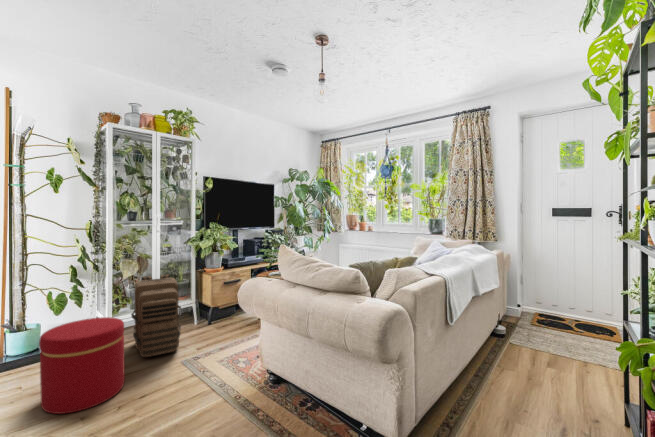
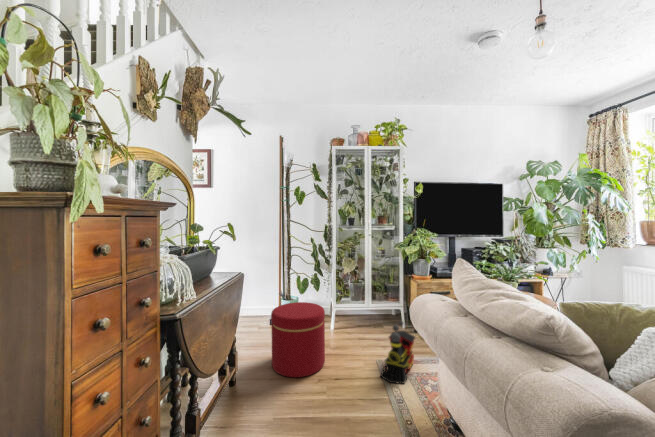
backpack: present [131,274,181,357] -> none [344,274,384,350]
toy train: none [195,311,221,369] -> present [381,321,415,384]

